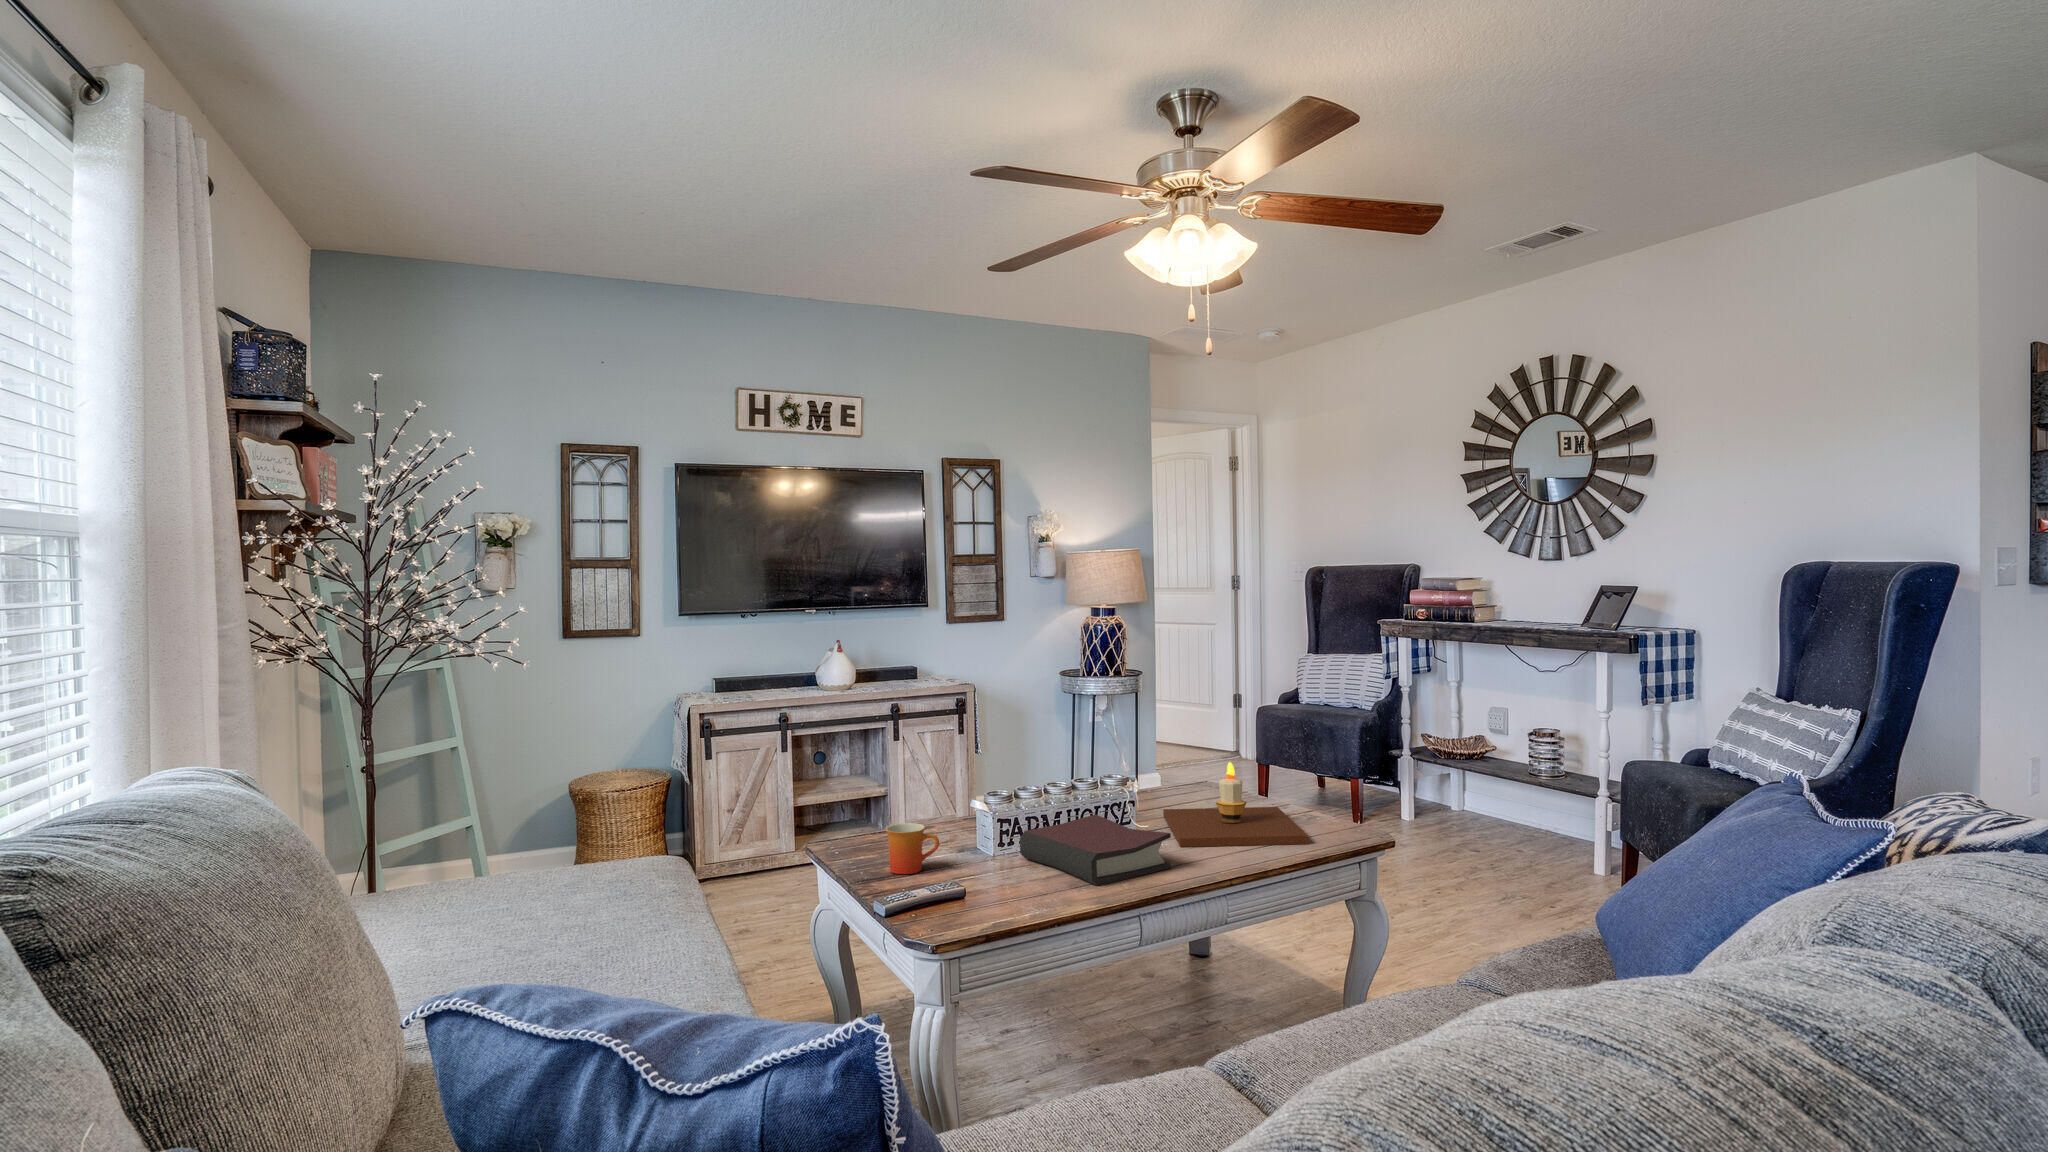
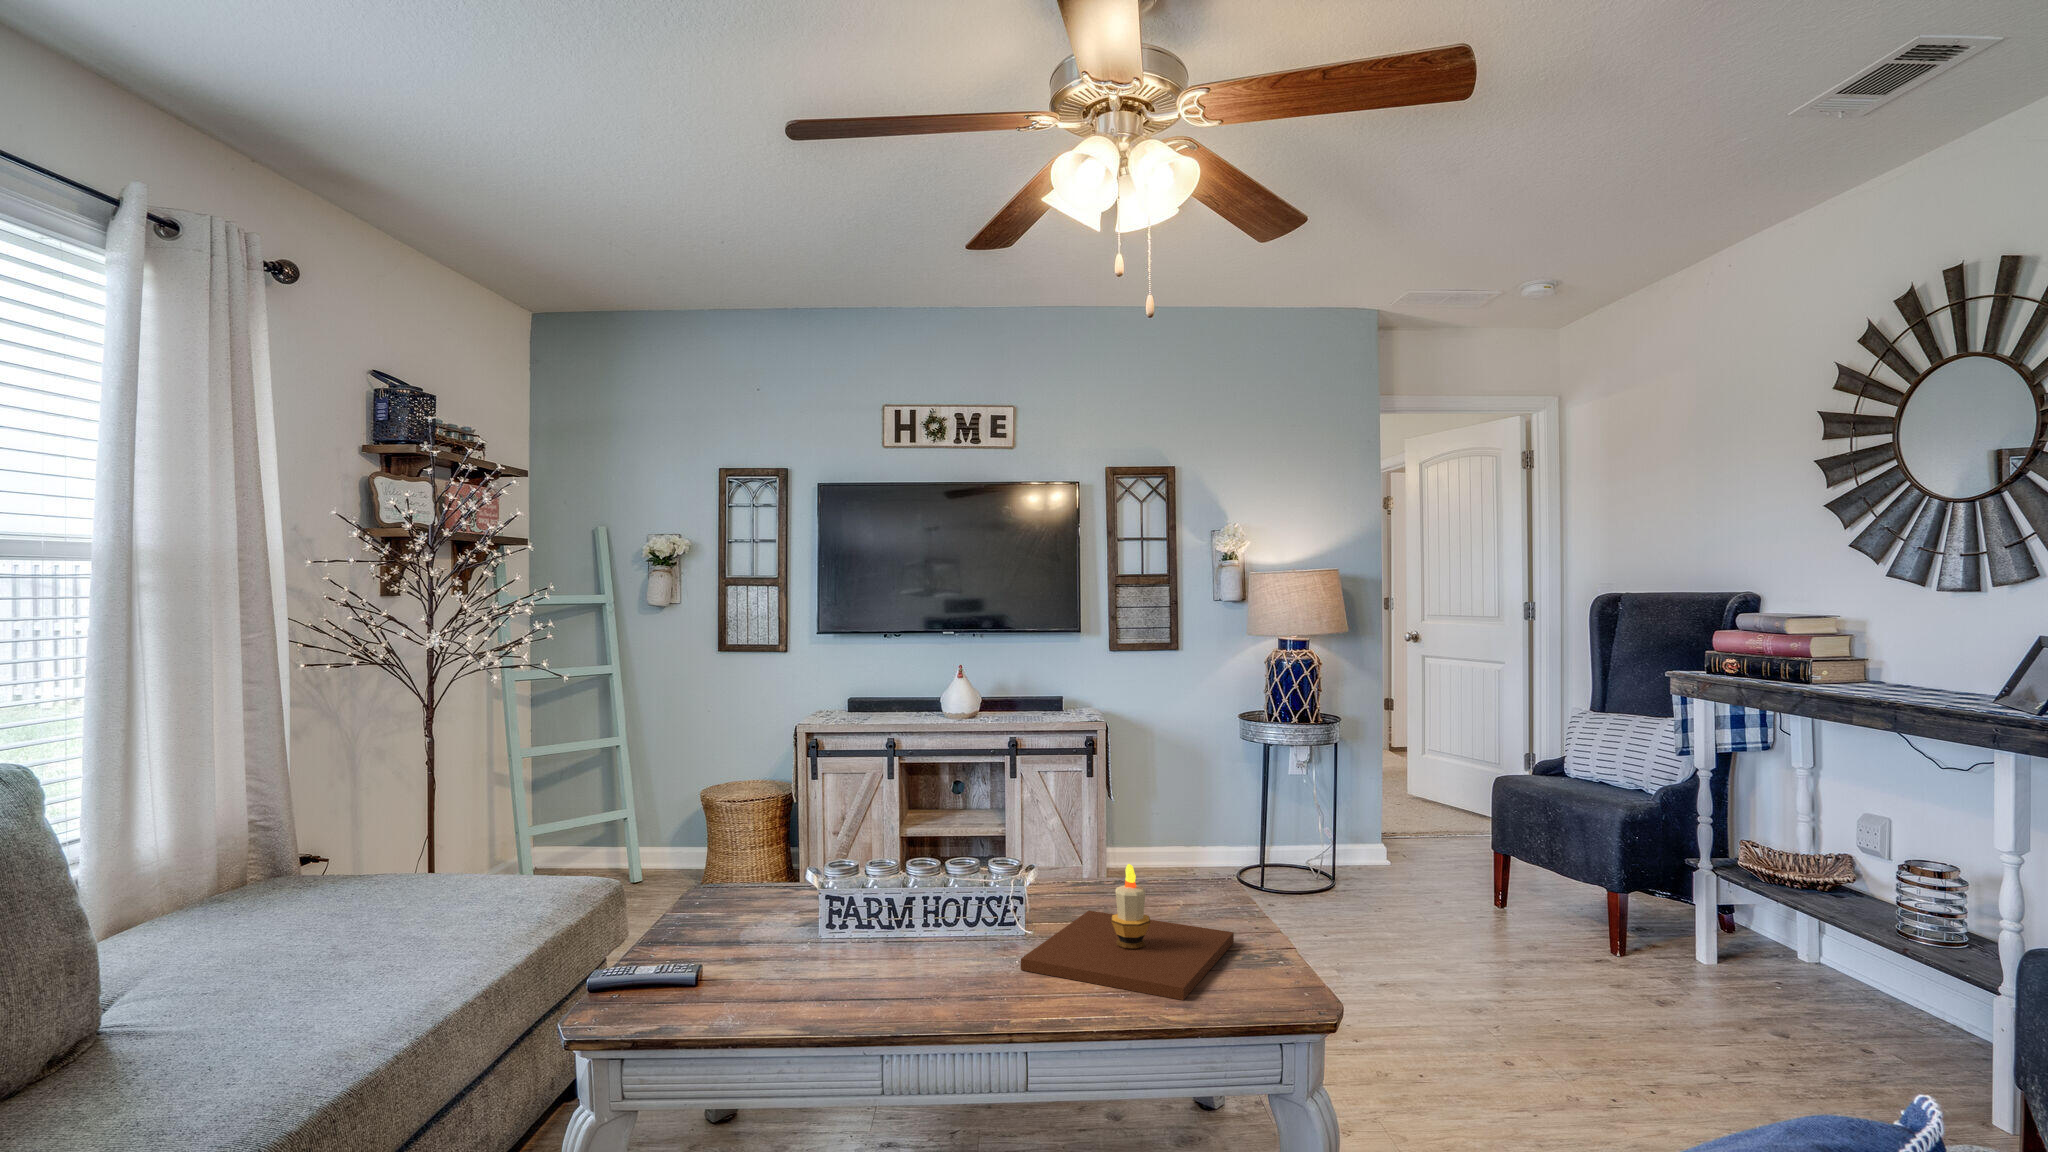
hardback book: present [1020,814,1171,886] -> none [811,908,947,1008]
mug: present [886,823,939,874] -> none [676,886,727,947]

